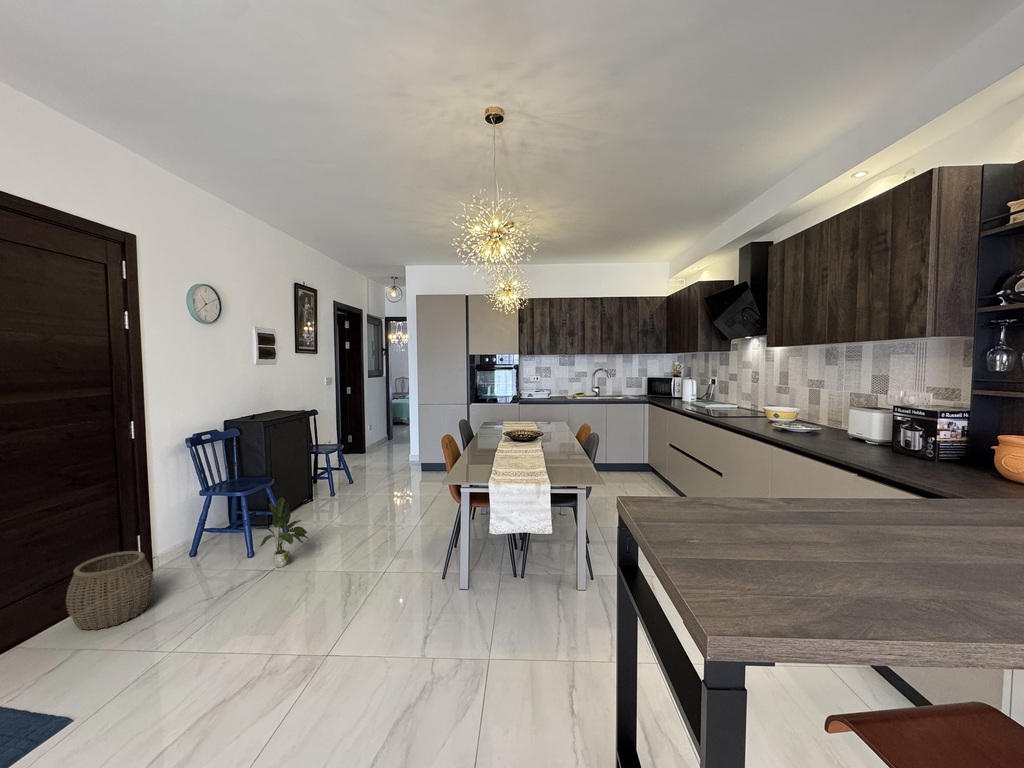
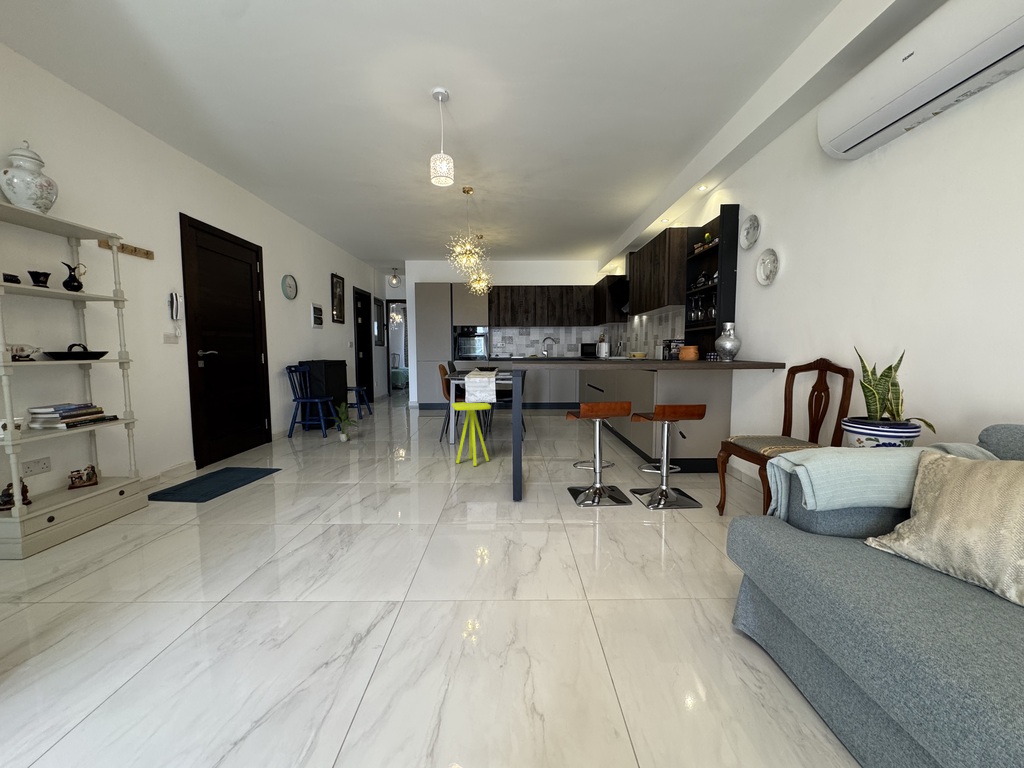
side table: none [468,532,555,694] -> present [452,402,491,466]
woven basket: present [66,551,154,630] -> none [243,423,283,458]

